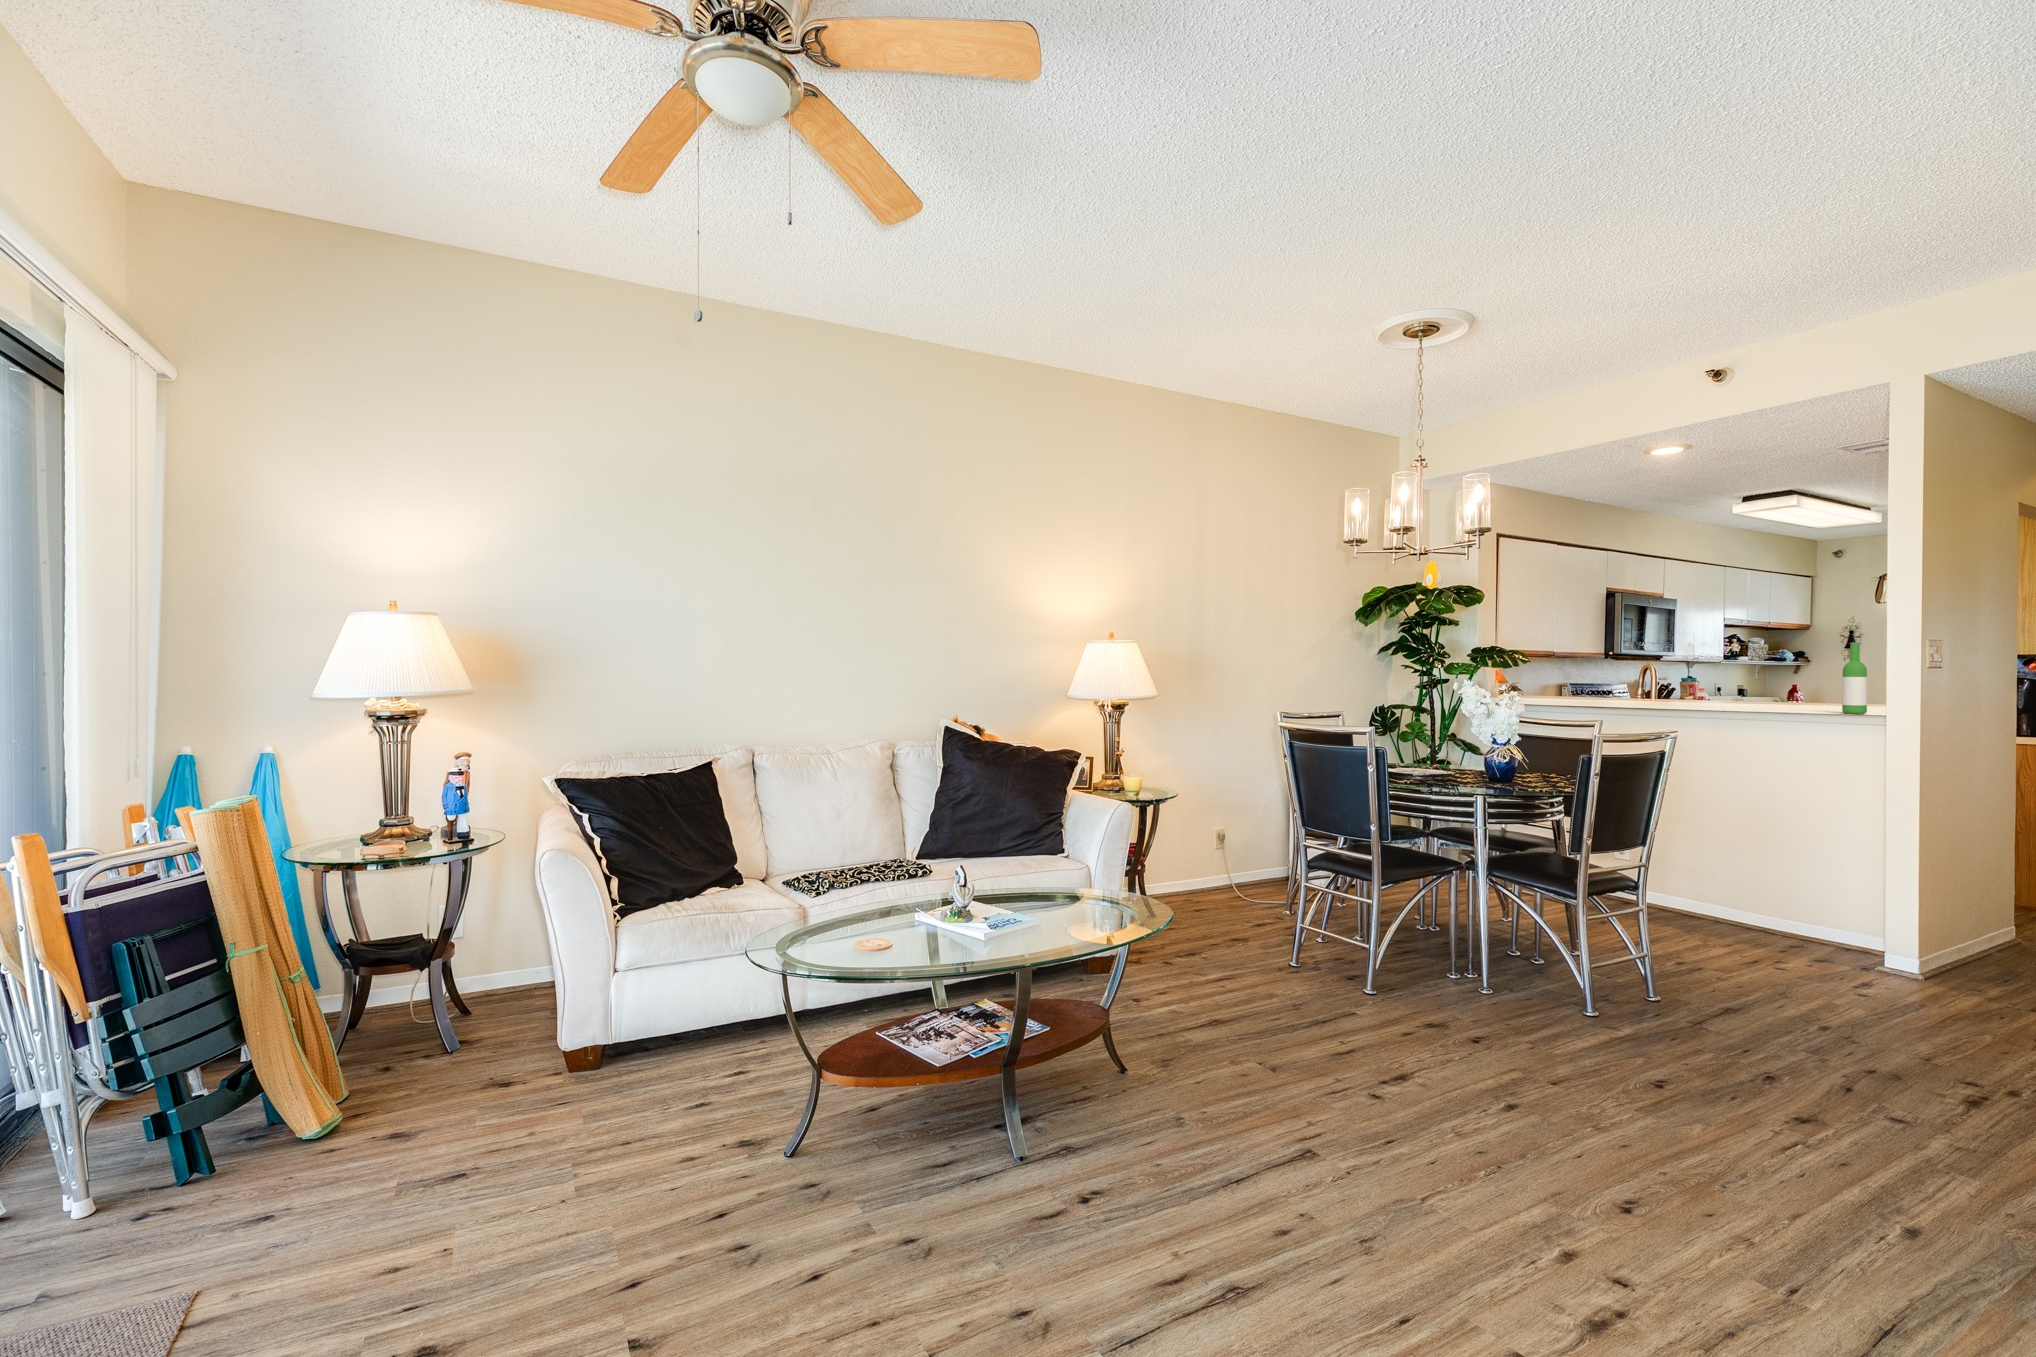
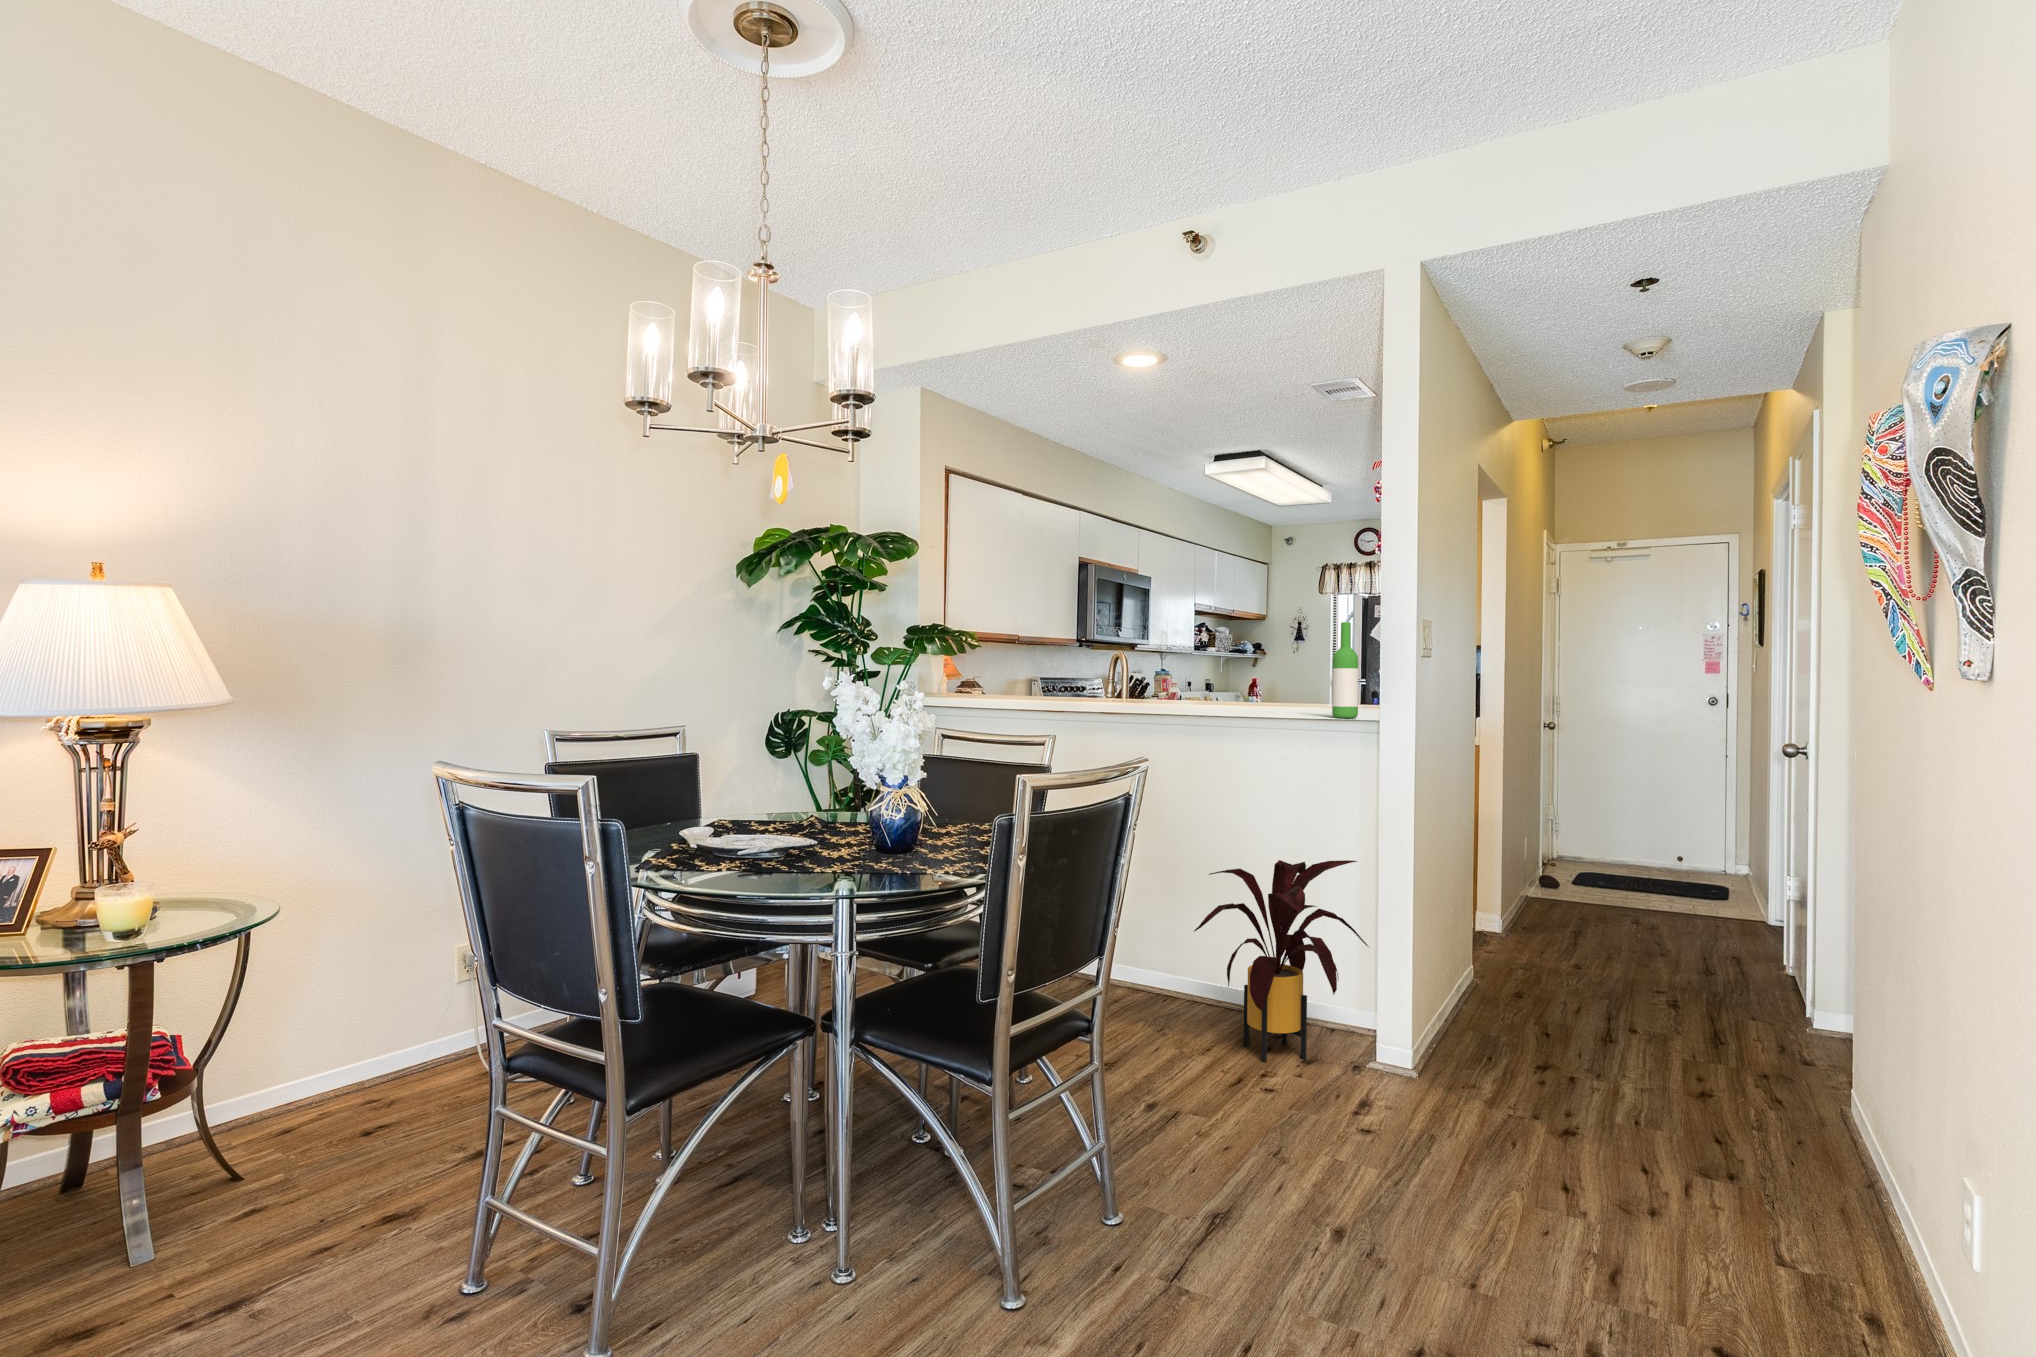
house plant: none [1714,816,1878,959] -> present [1194,860,1368,1062]

